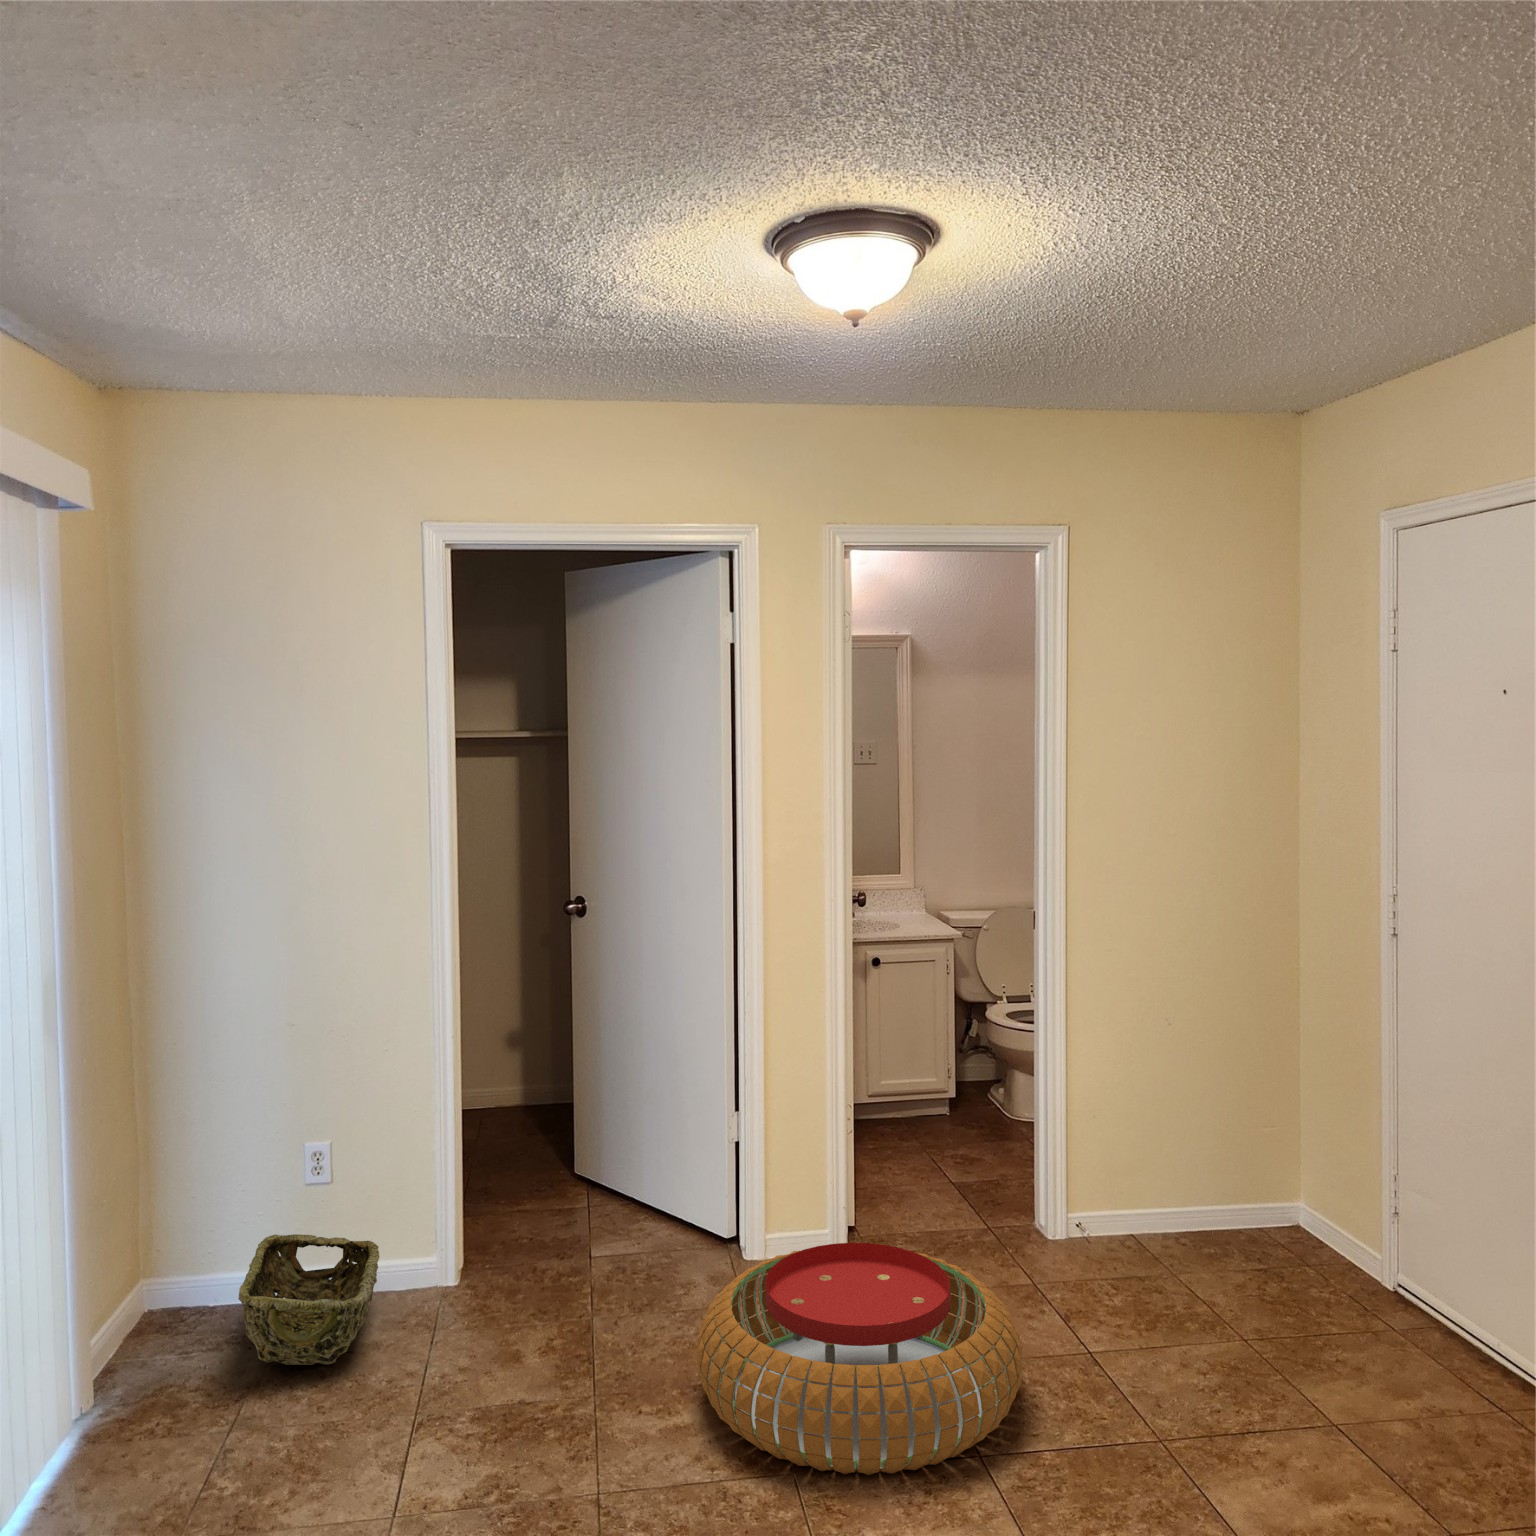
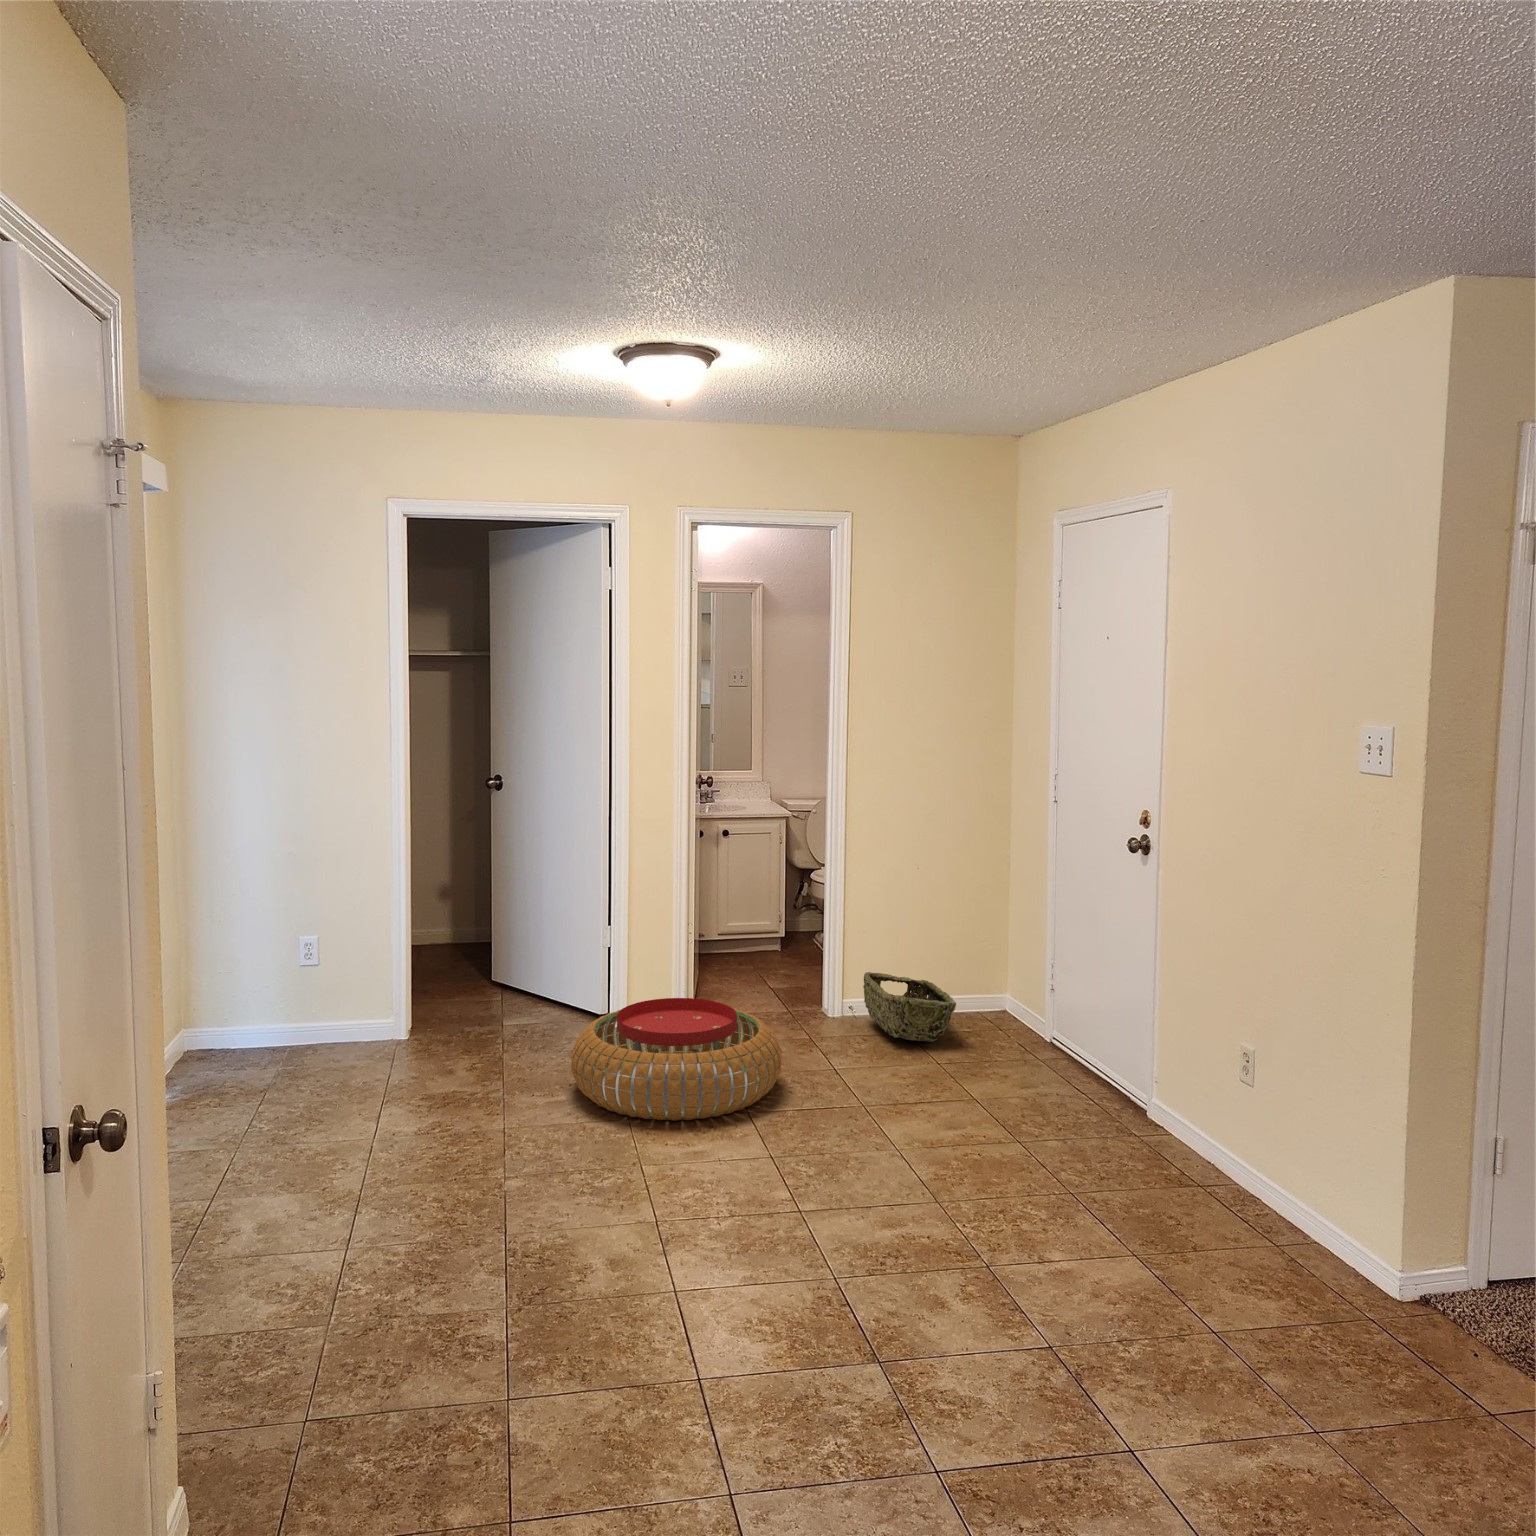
woven basket: present [238,1234,379,1365] -> present [863,972,956,1042]

